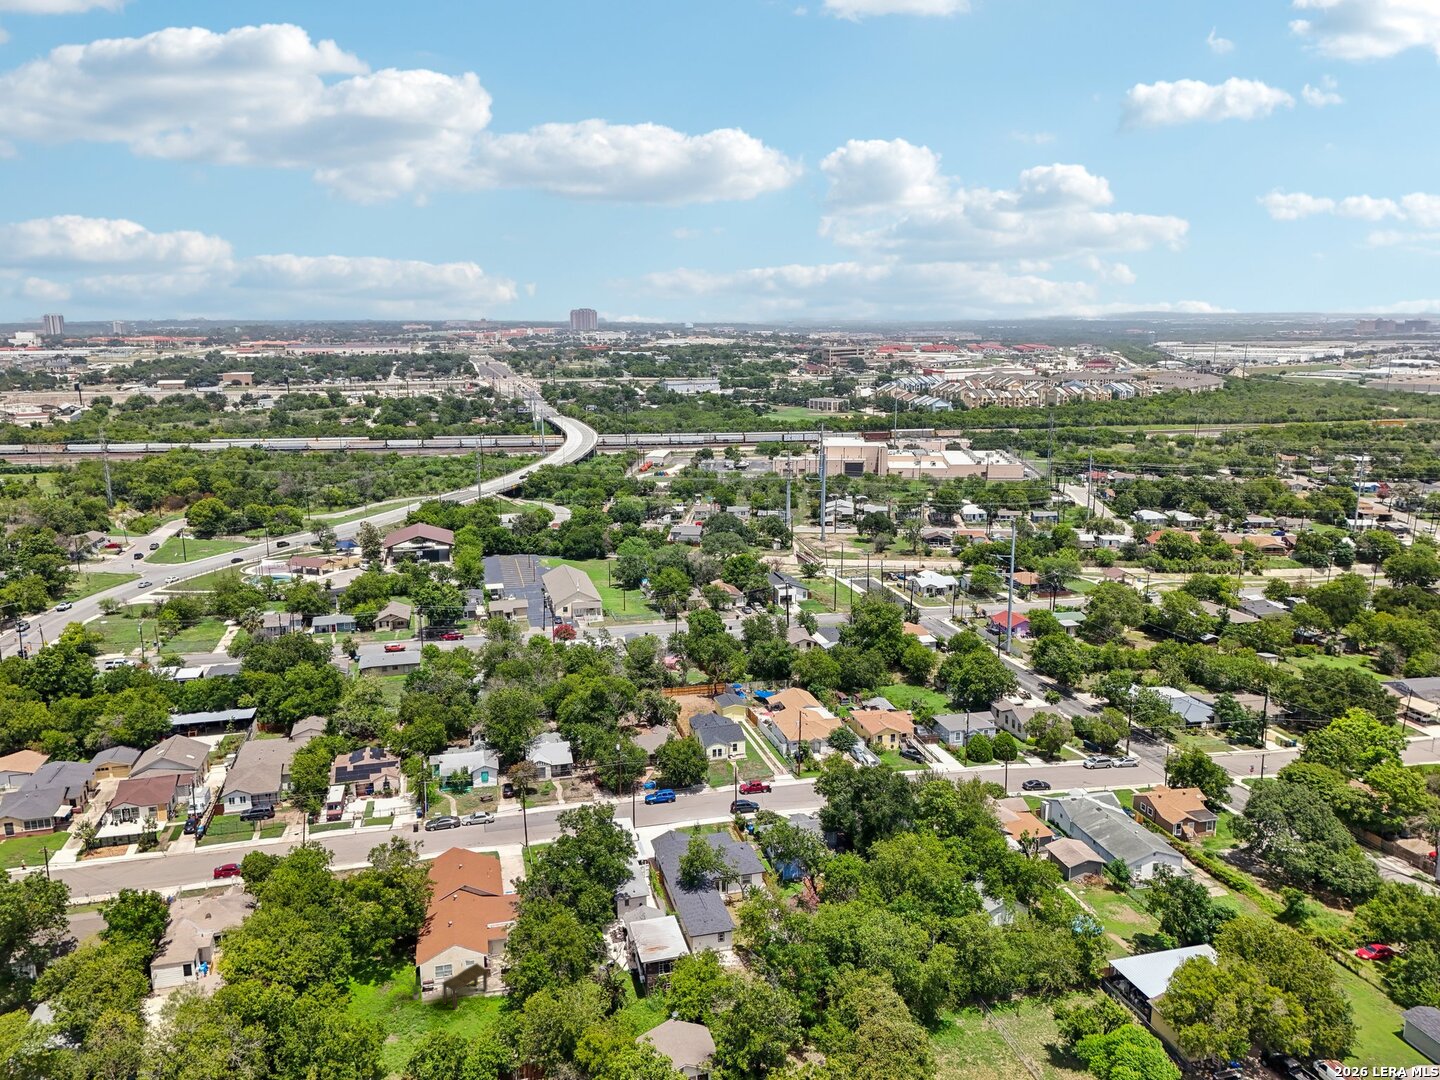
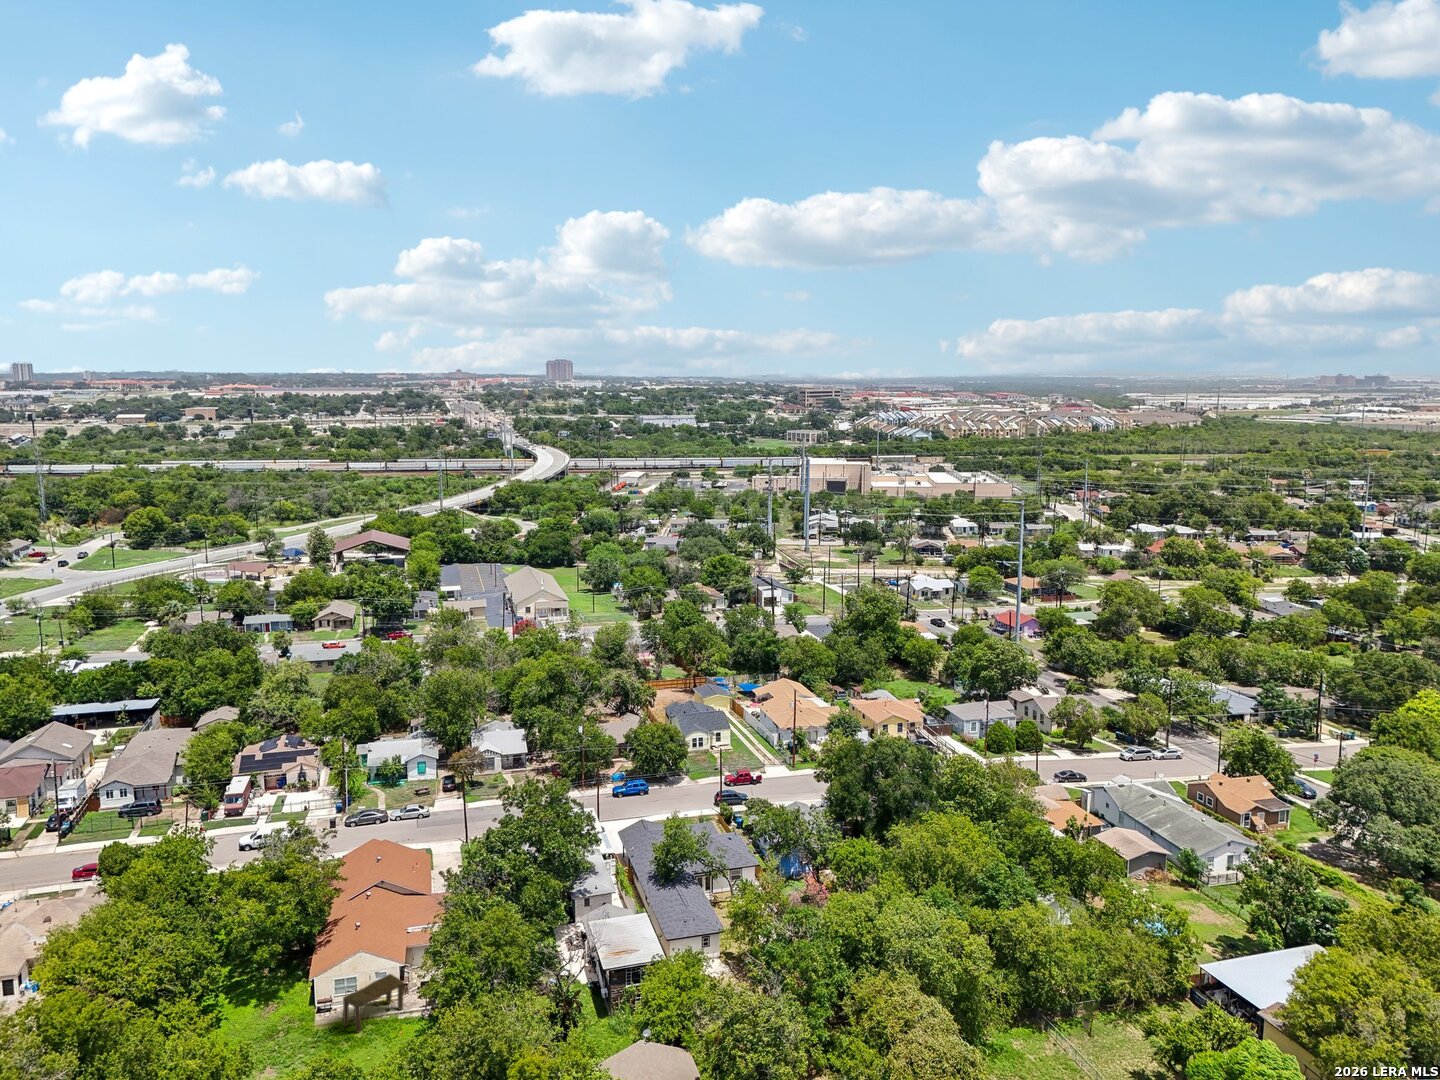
potted plant: present [408,979,423,1000] -> present [1078,997,1098,1029]

